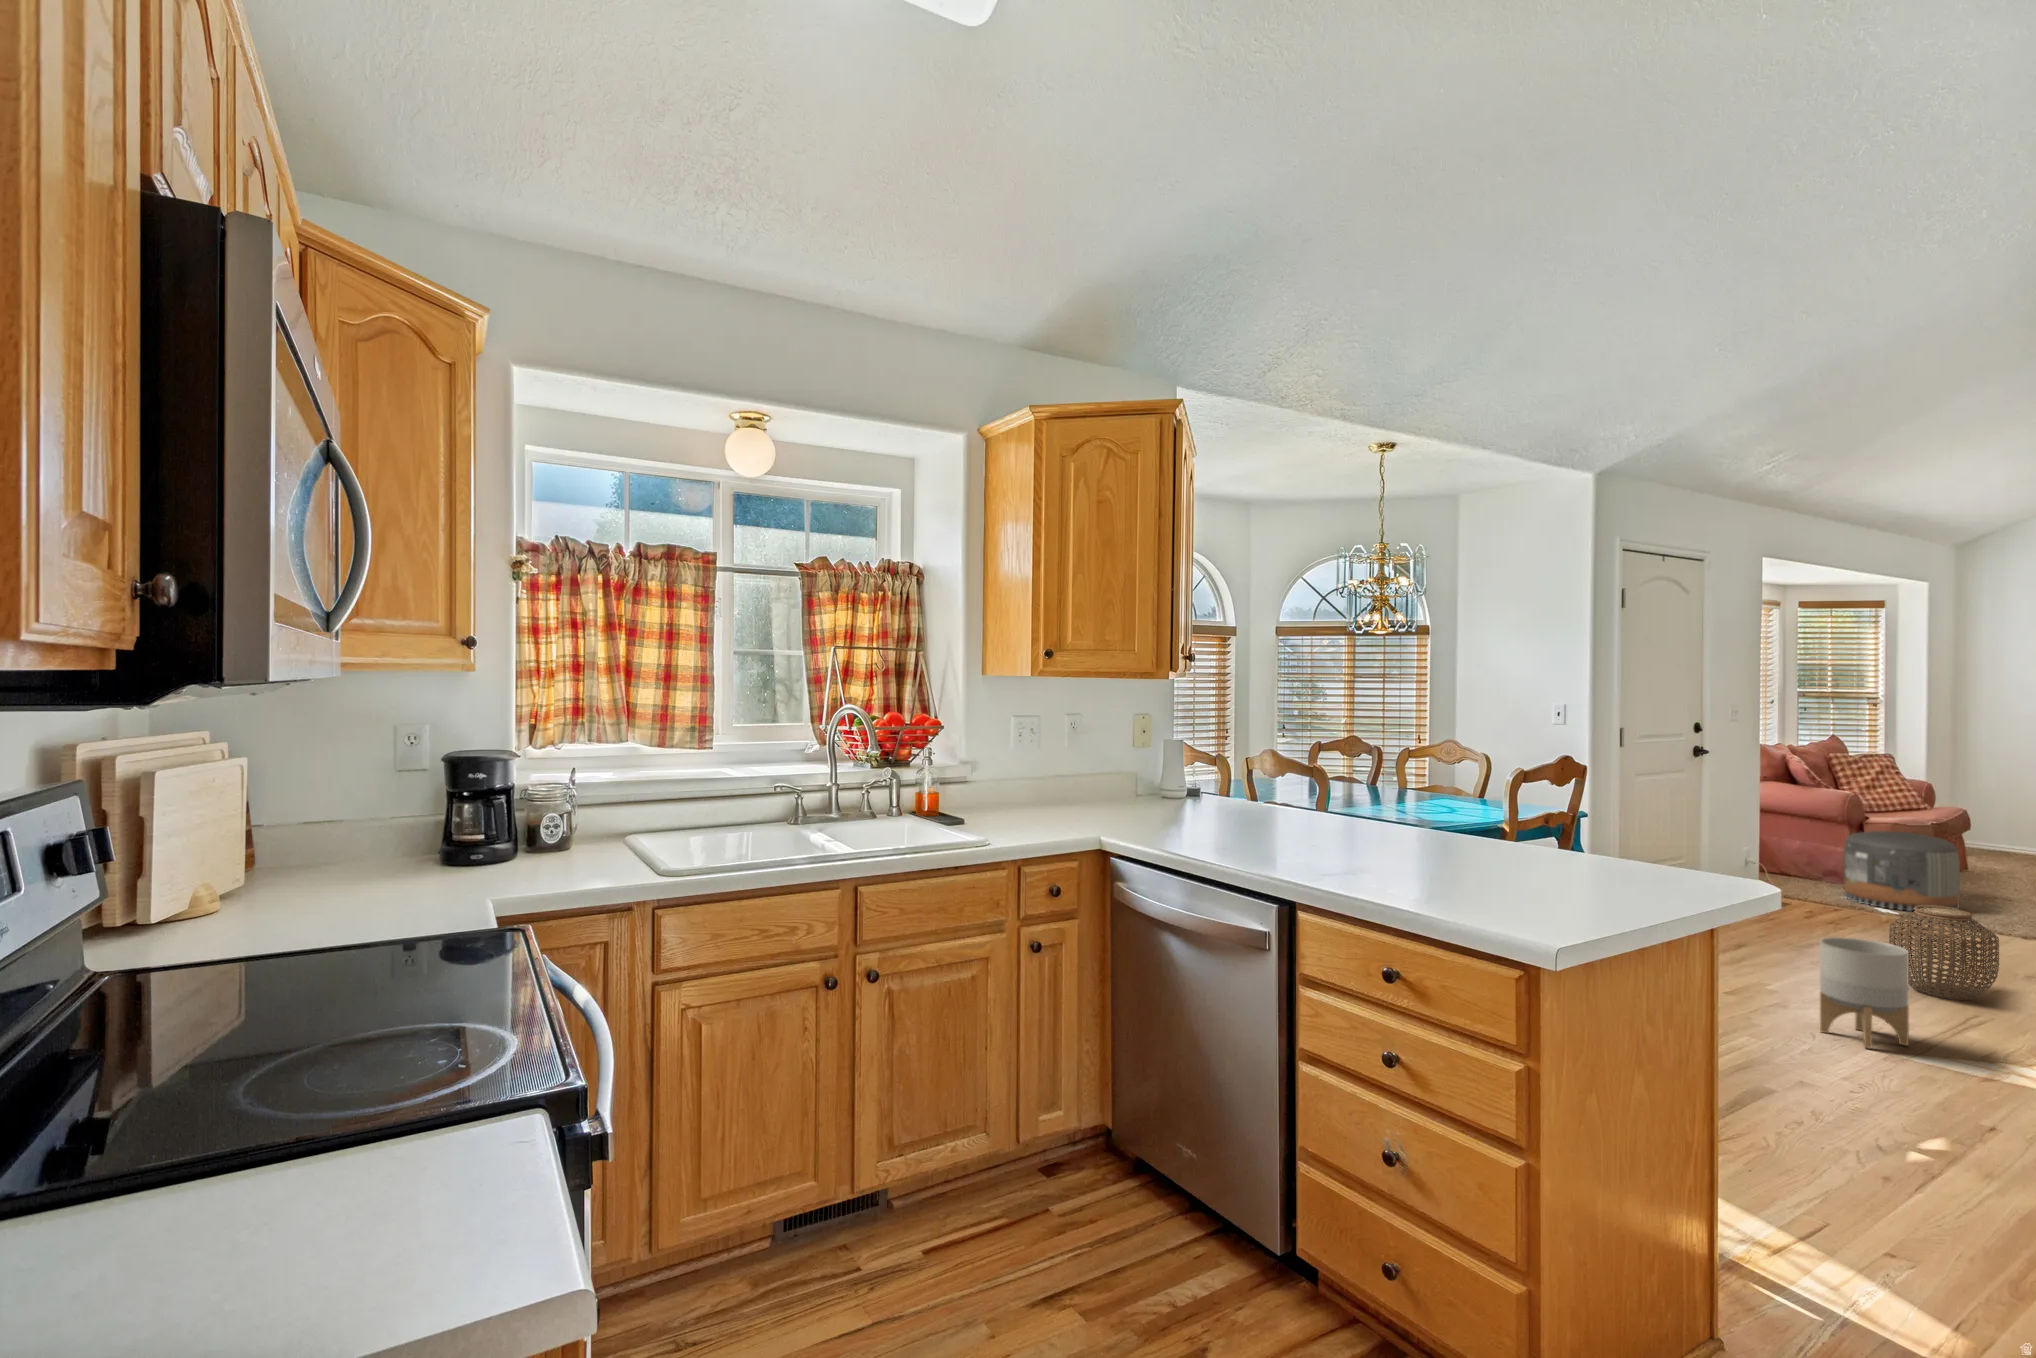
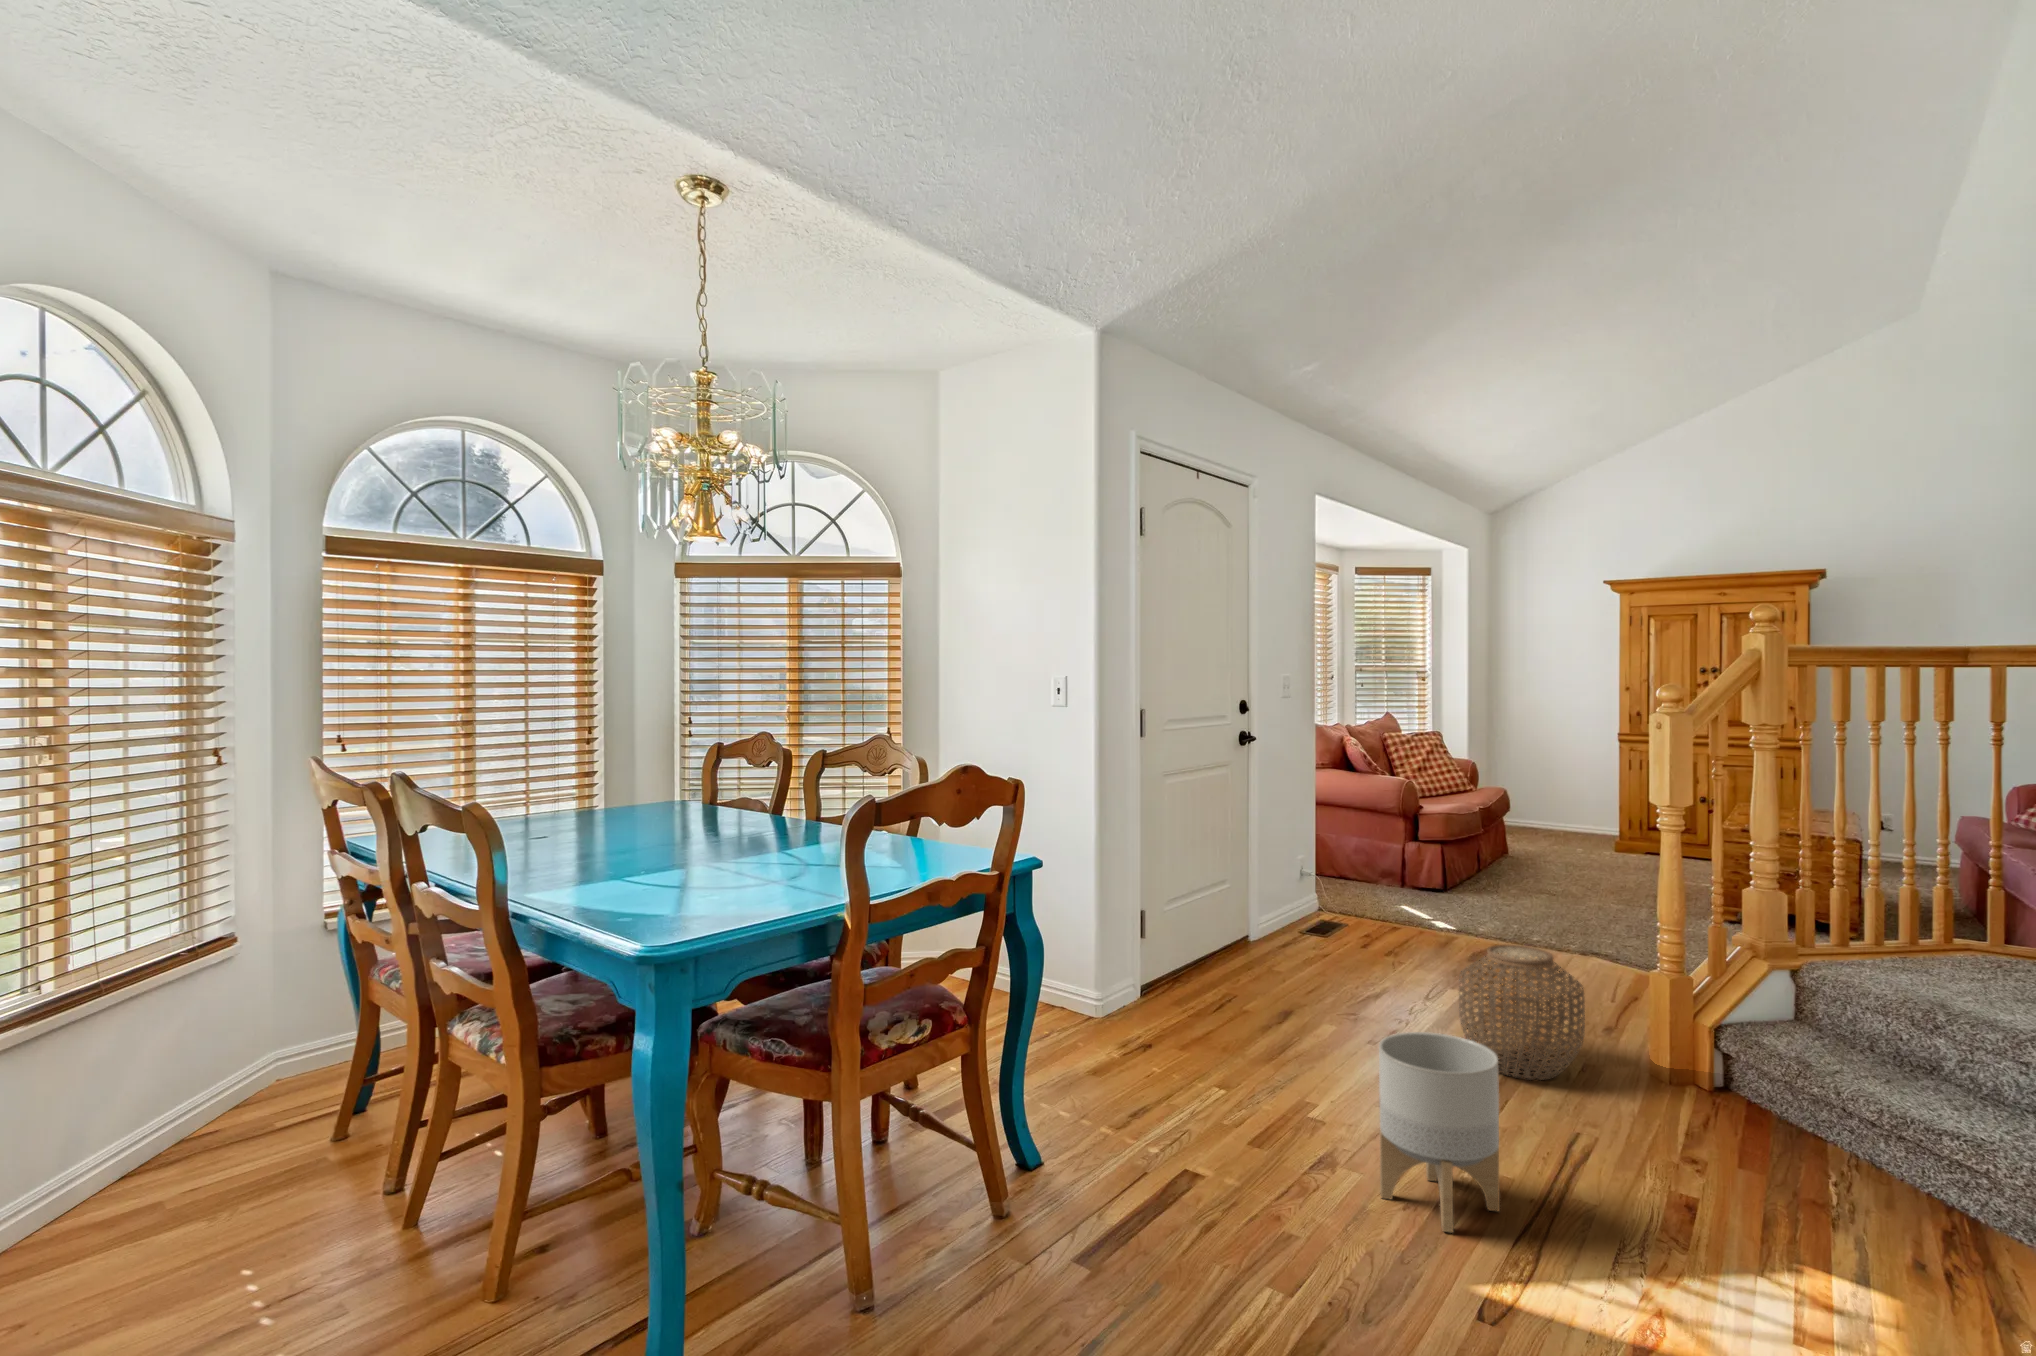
pouf: present [1844,831,1960,911] -> none [1399,825,1512,922]

